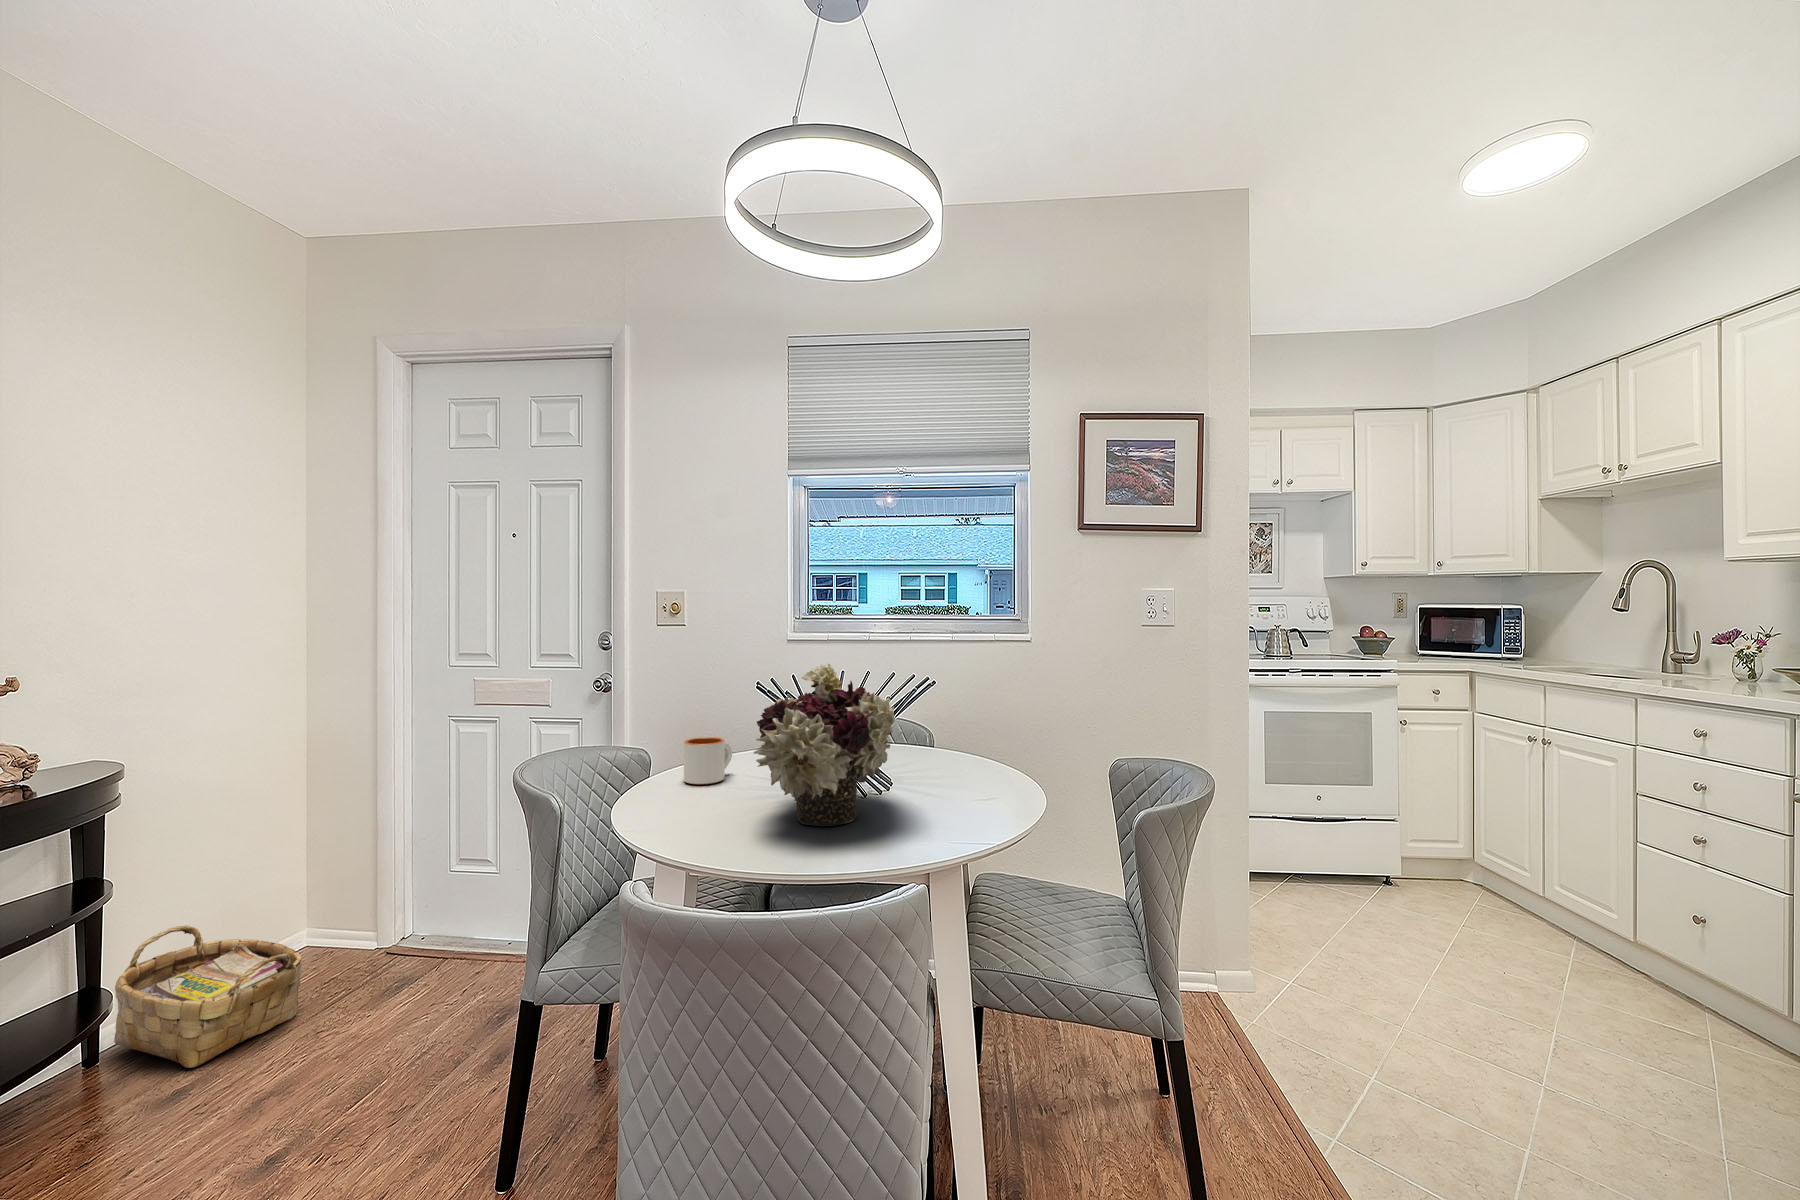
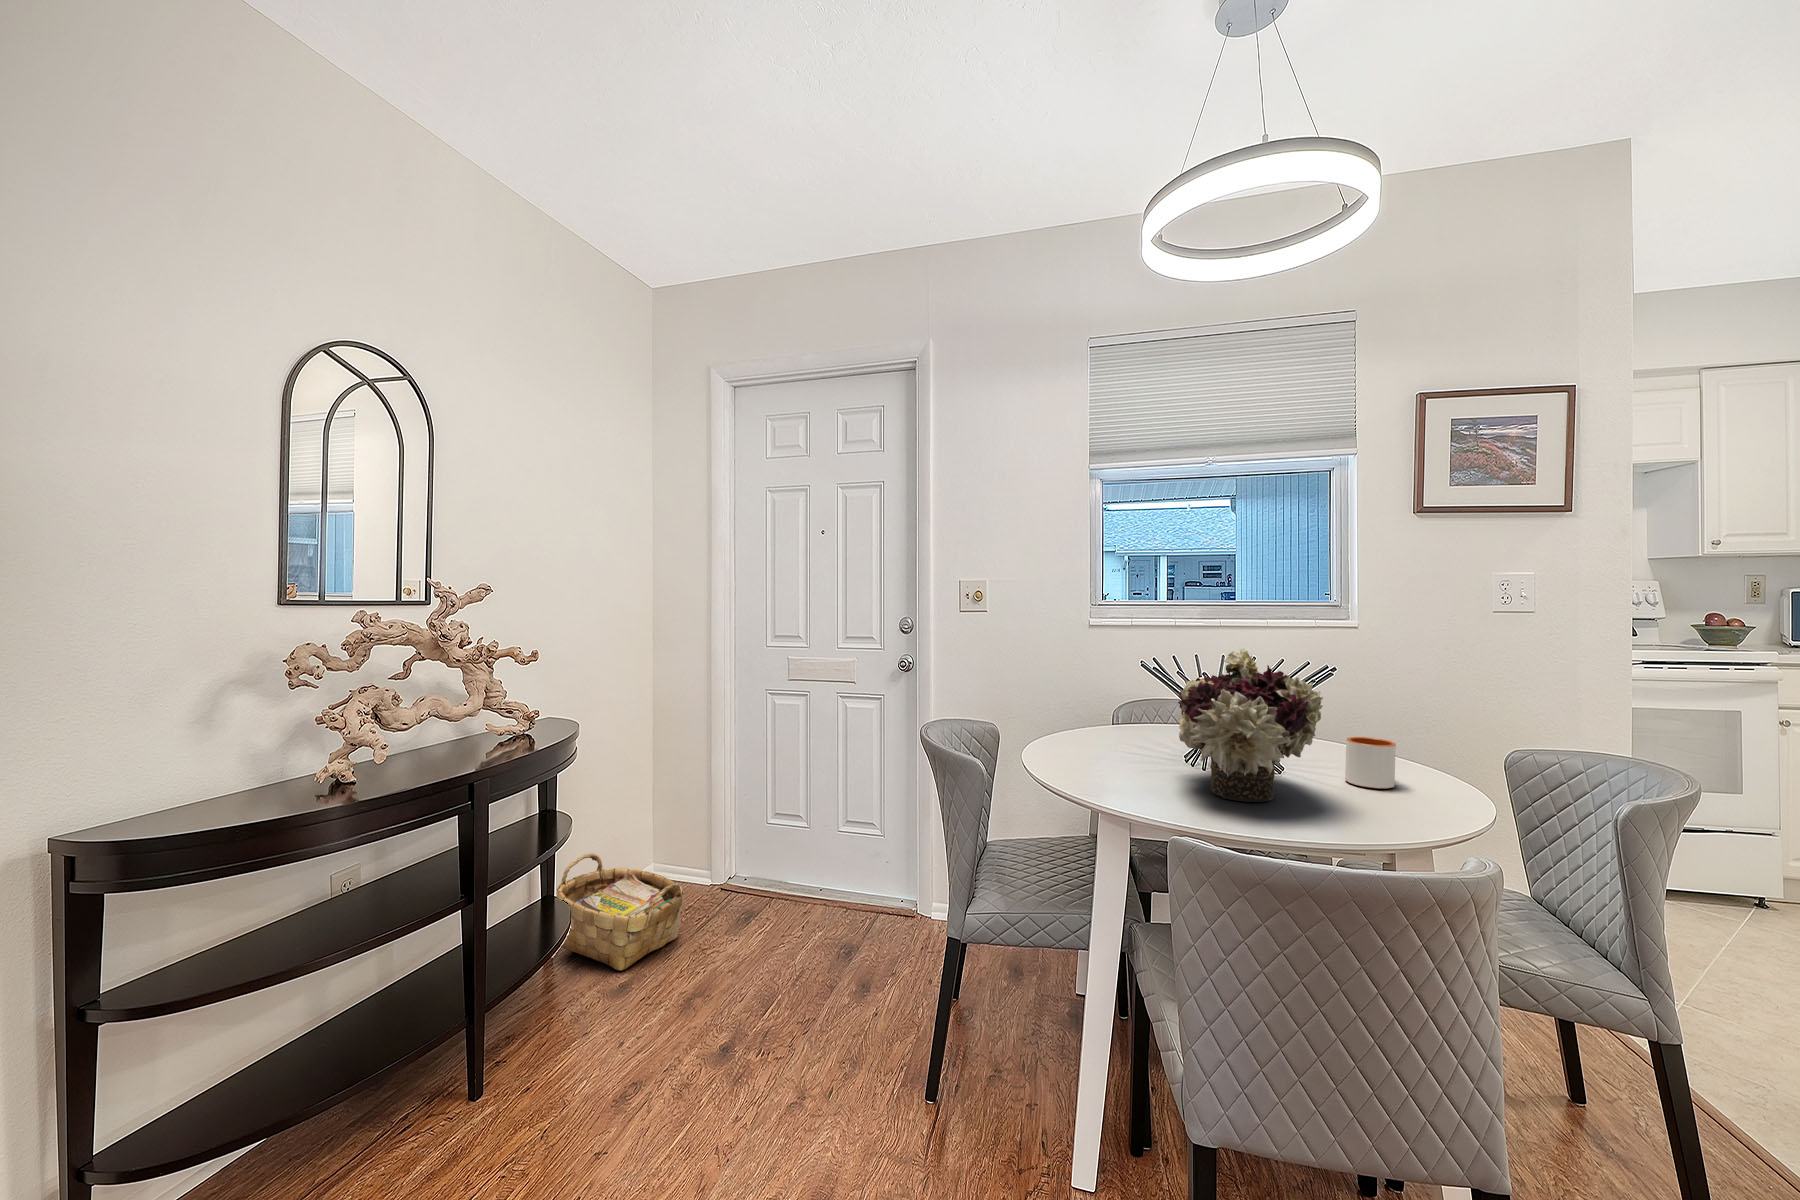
mug: present [684,737,732,784] -> present [1345,737,1396,789]

